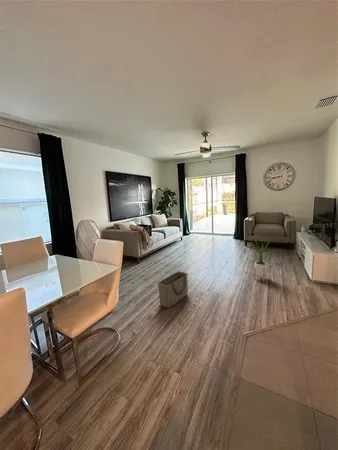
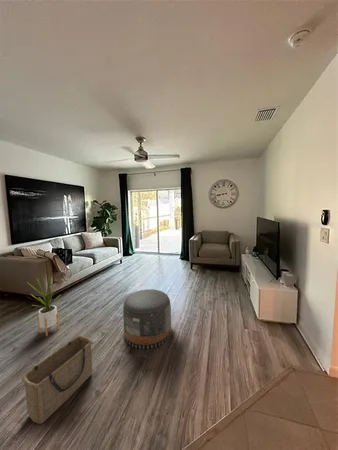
house plant: present [254,243,267,281] -> present [33,275,59,336]
pouf: none [200,251,235,287] -> present [123,289,171,349]

